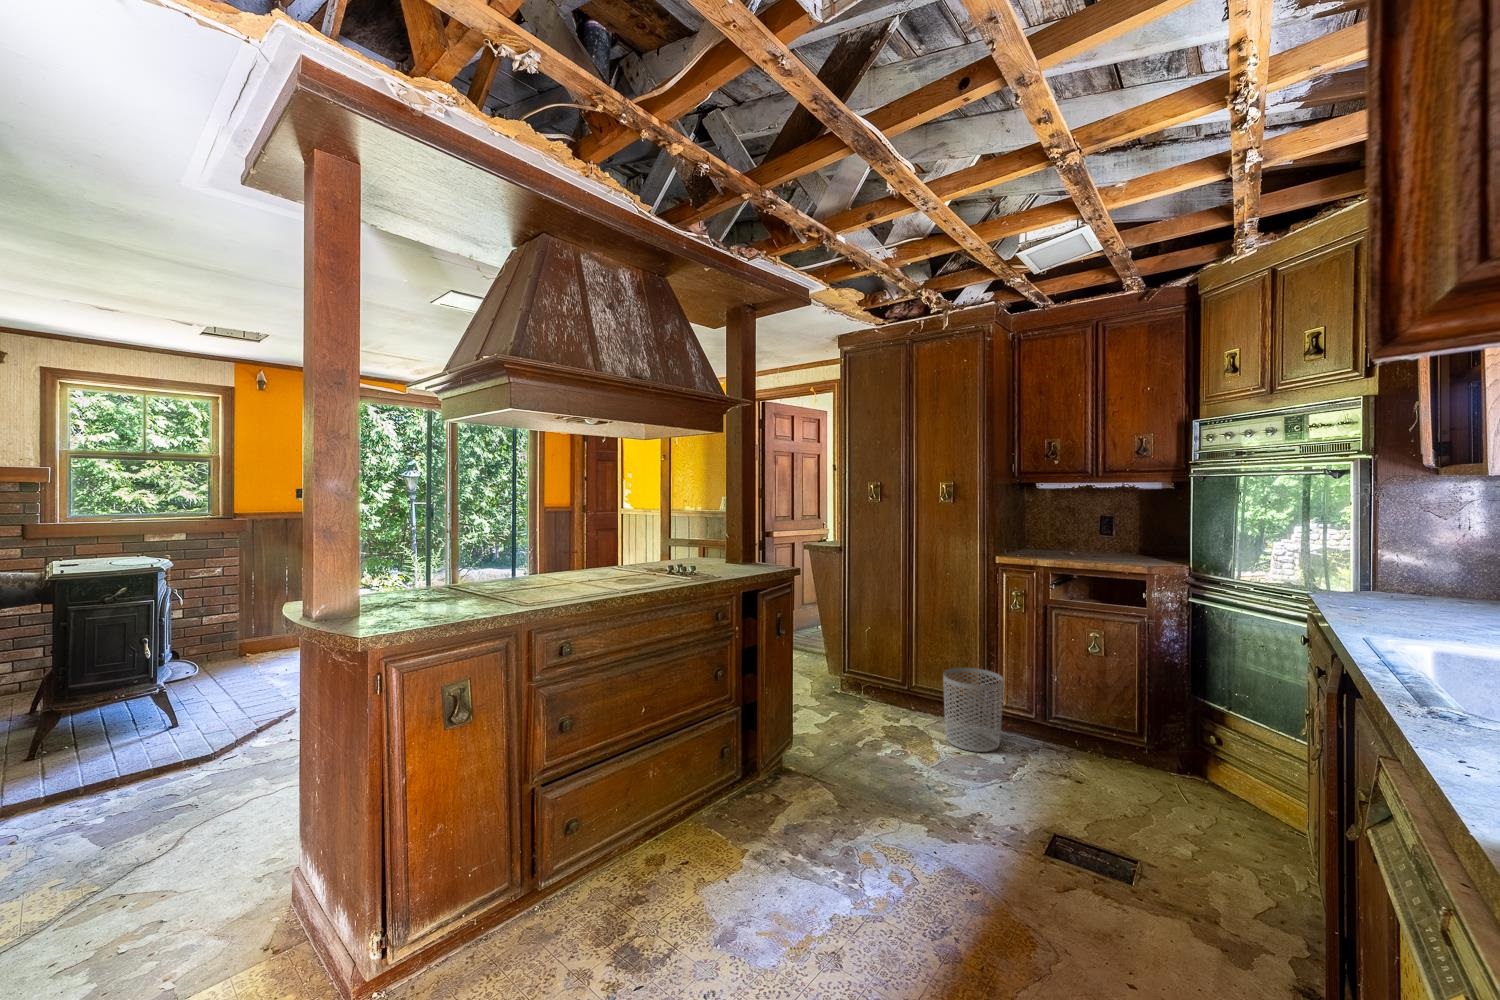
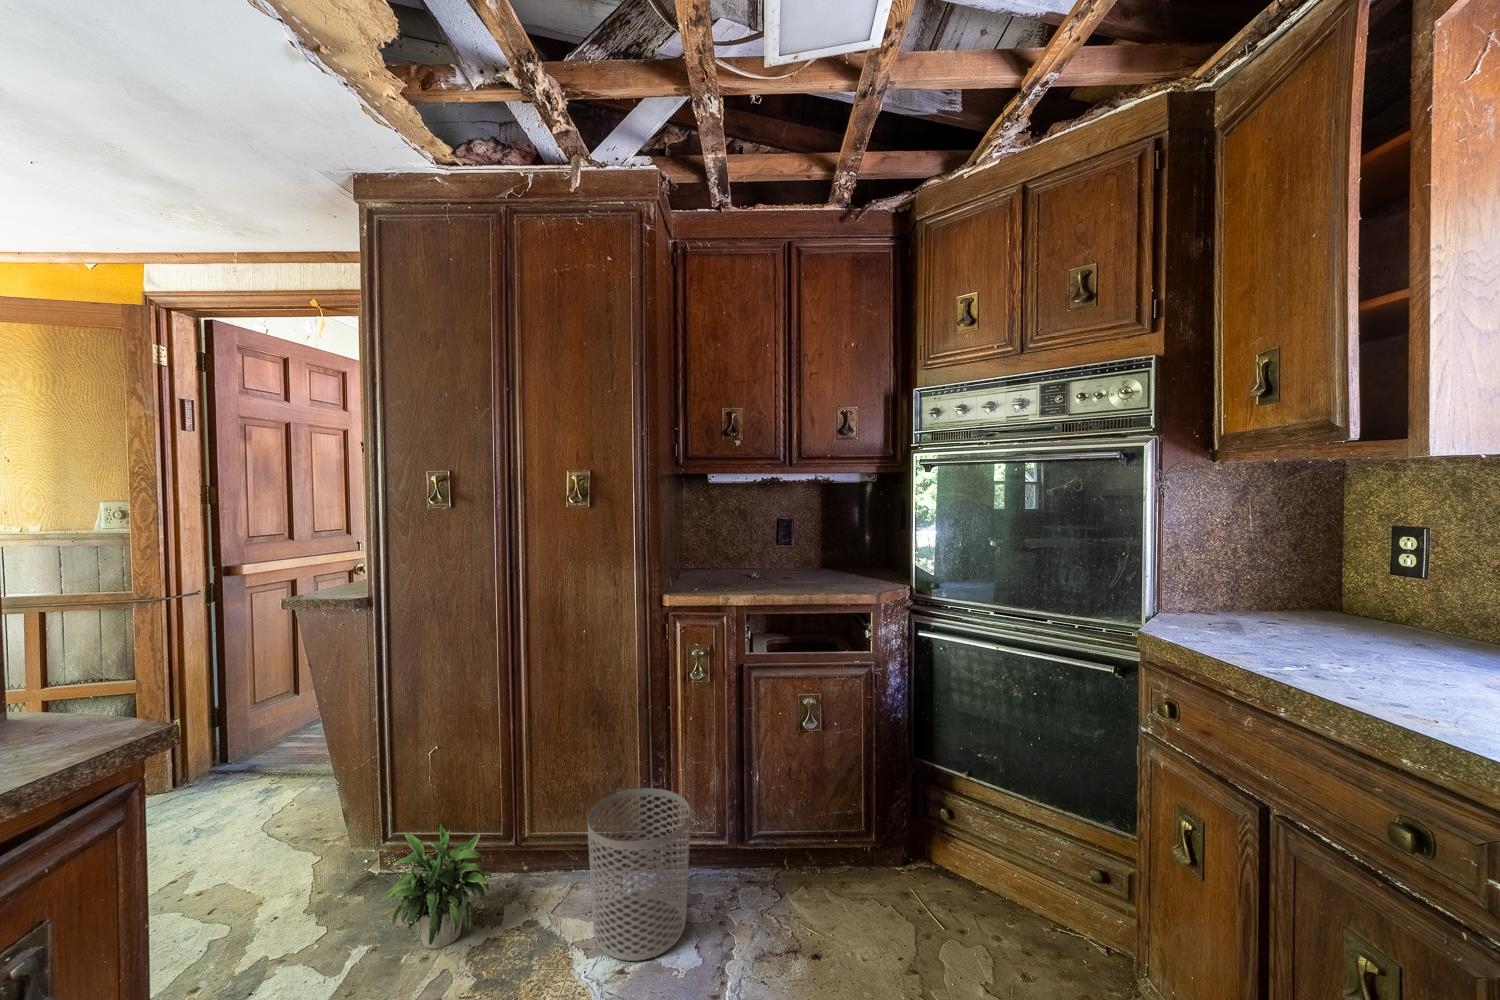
potted plant: none [845,665,894,721] -> present [383,824,491,949]

